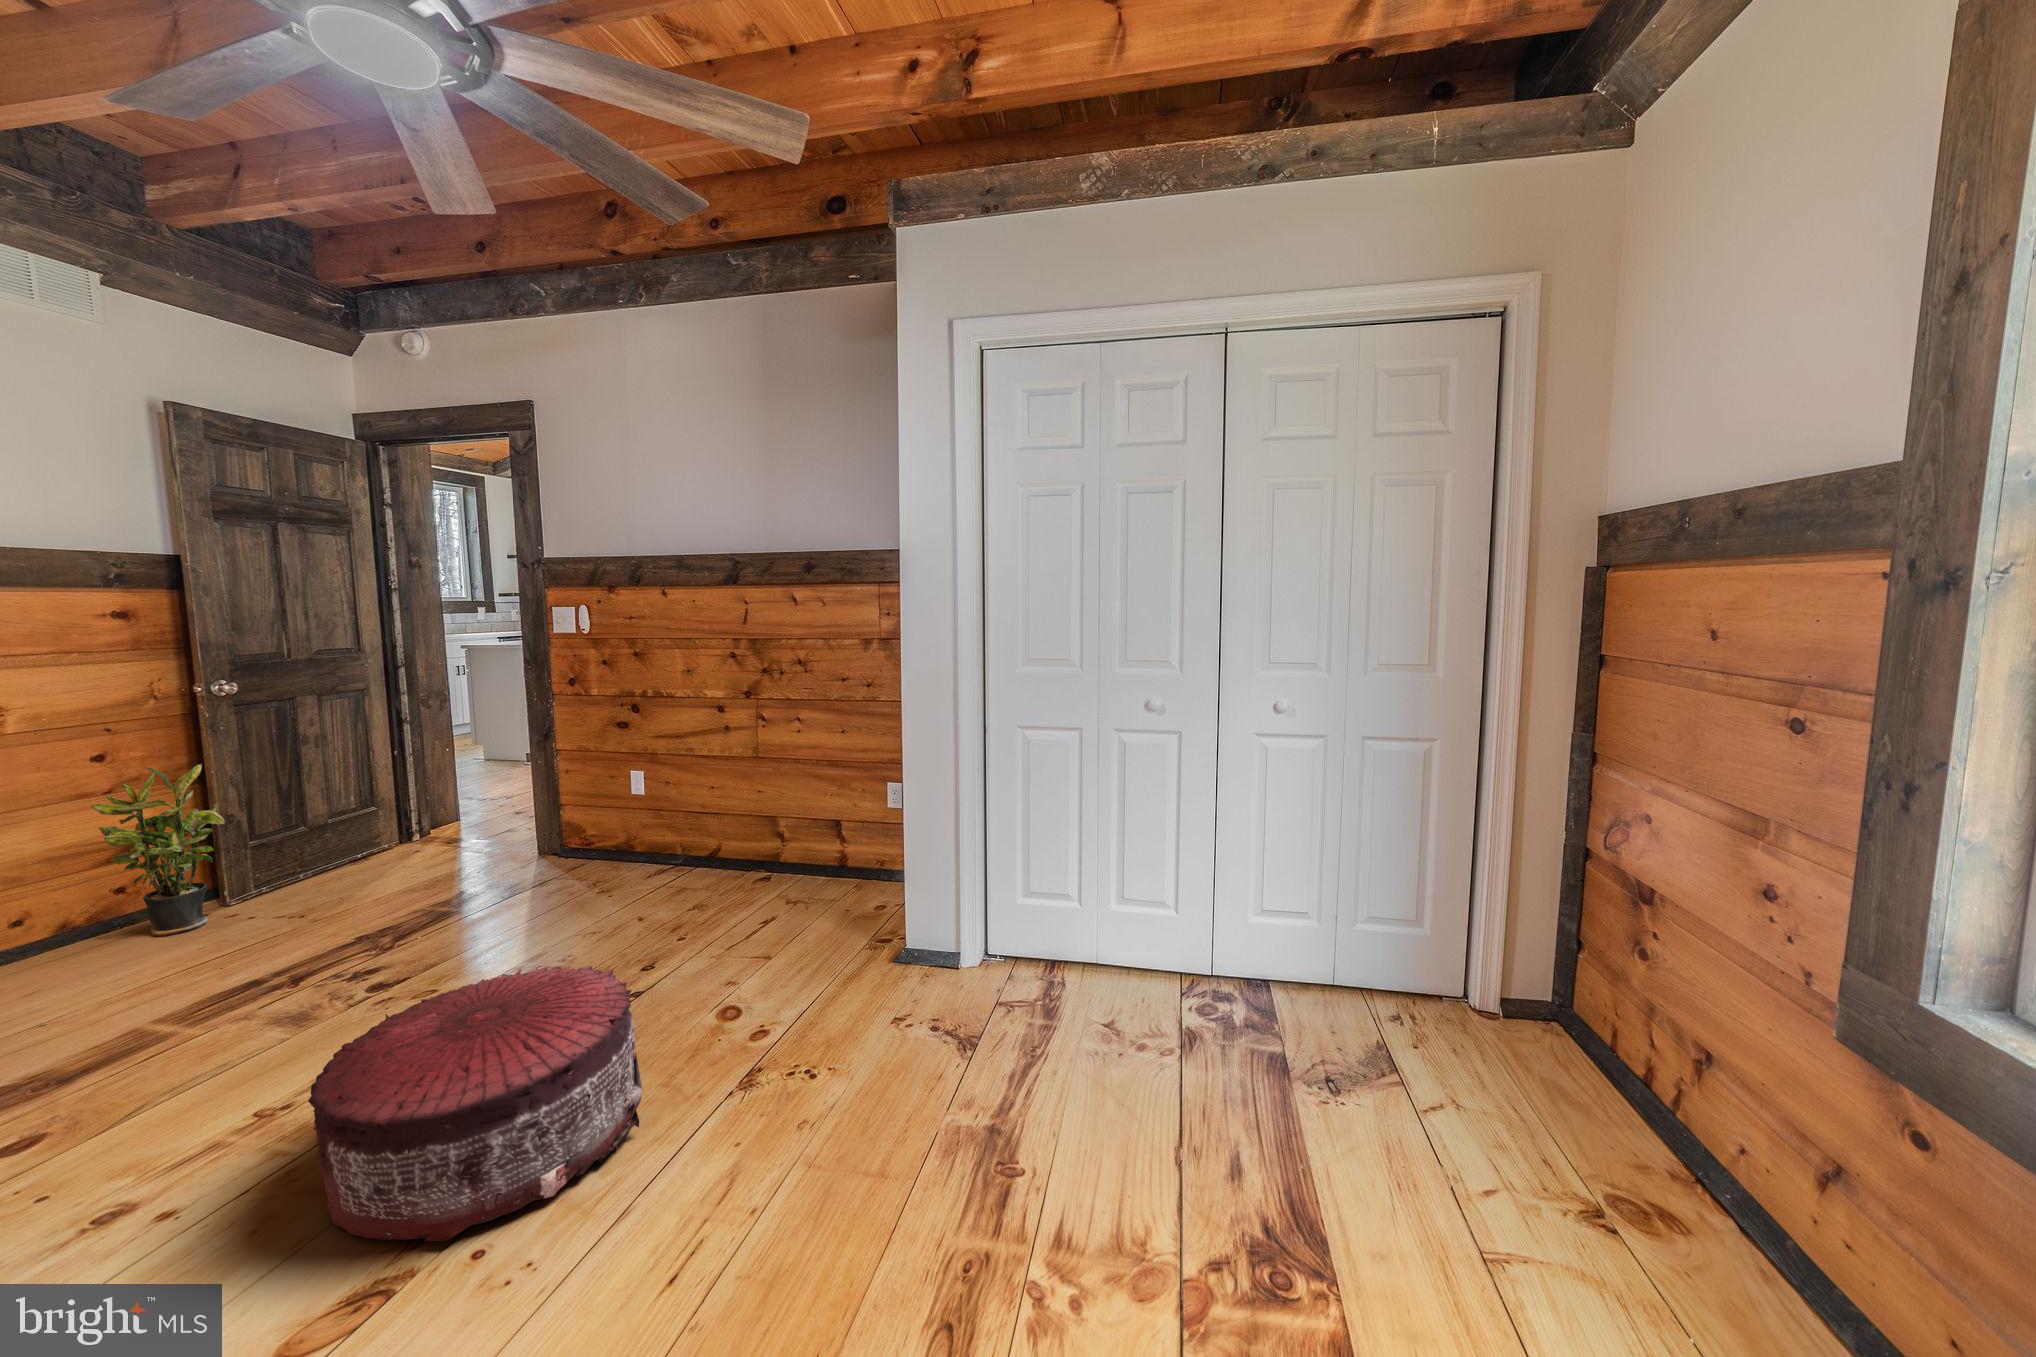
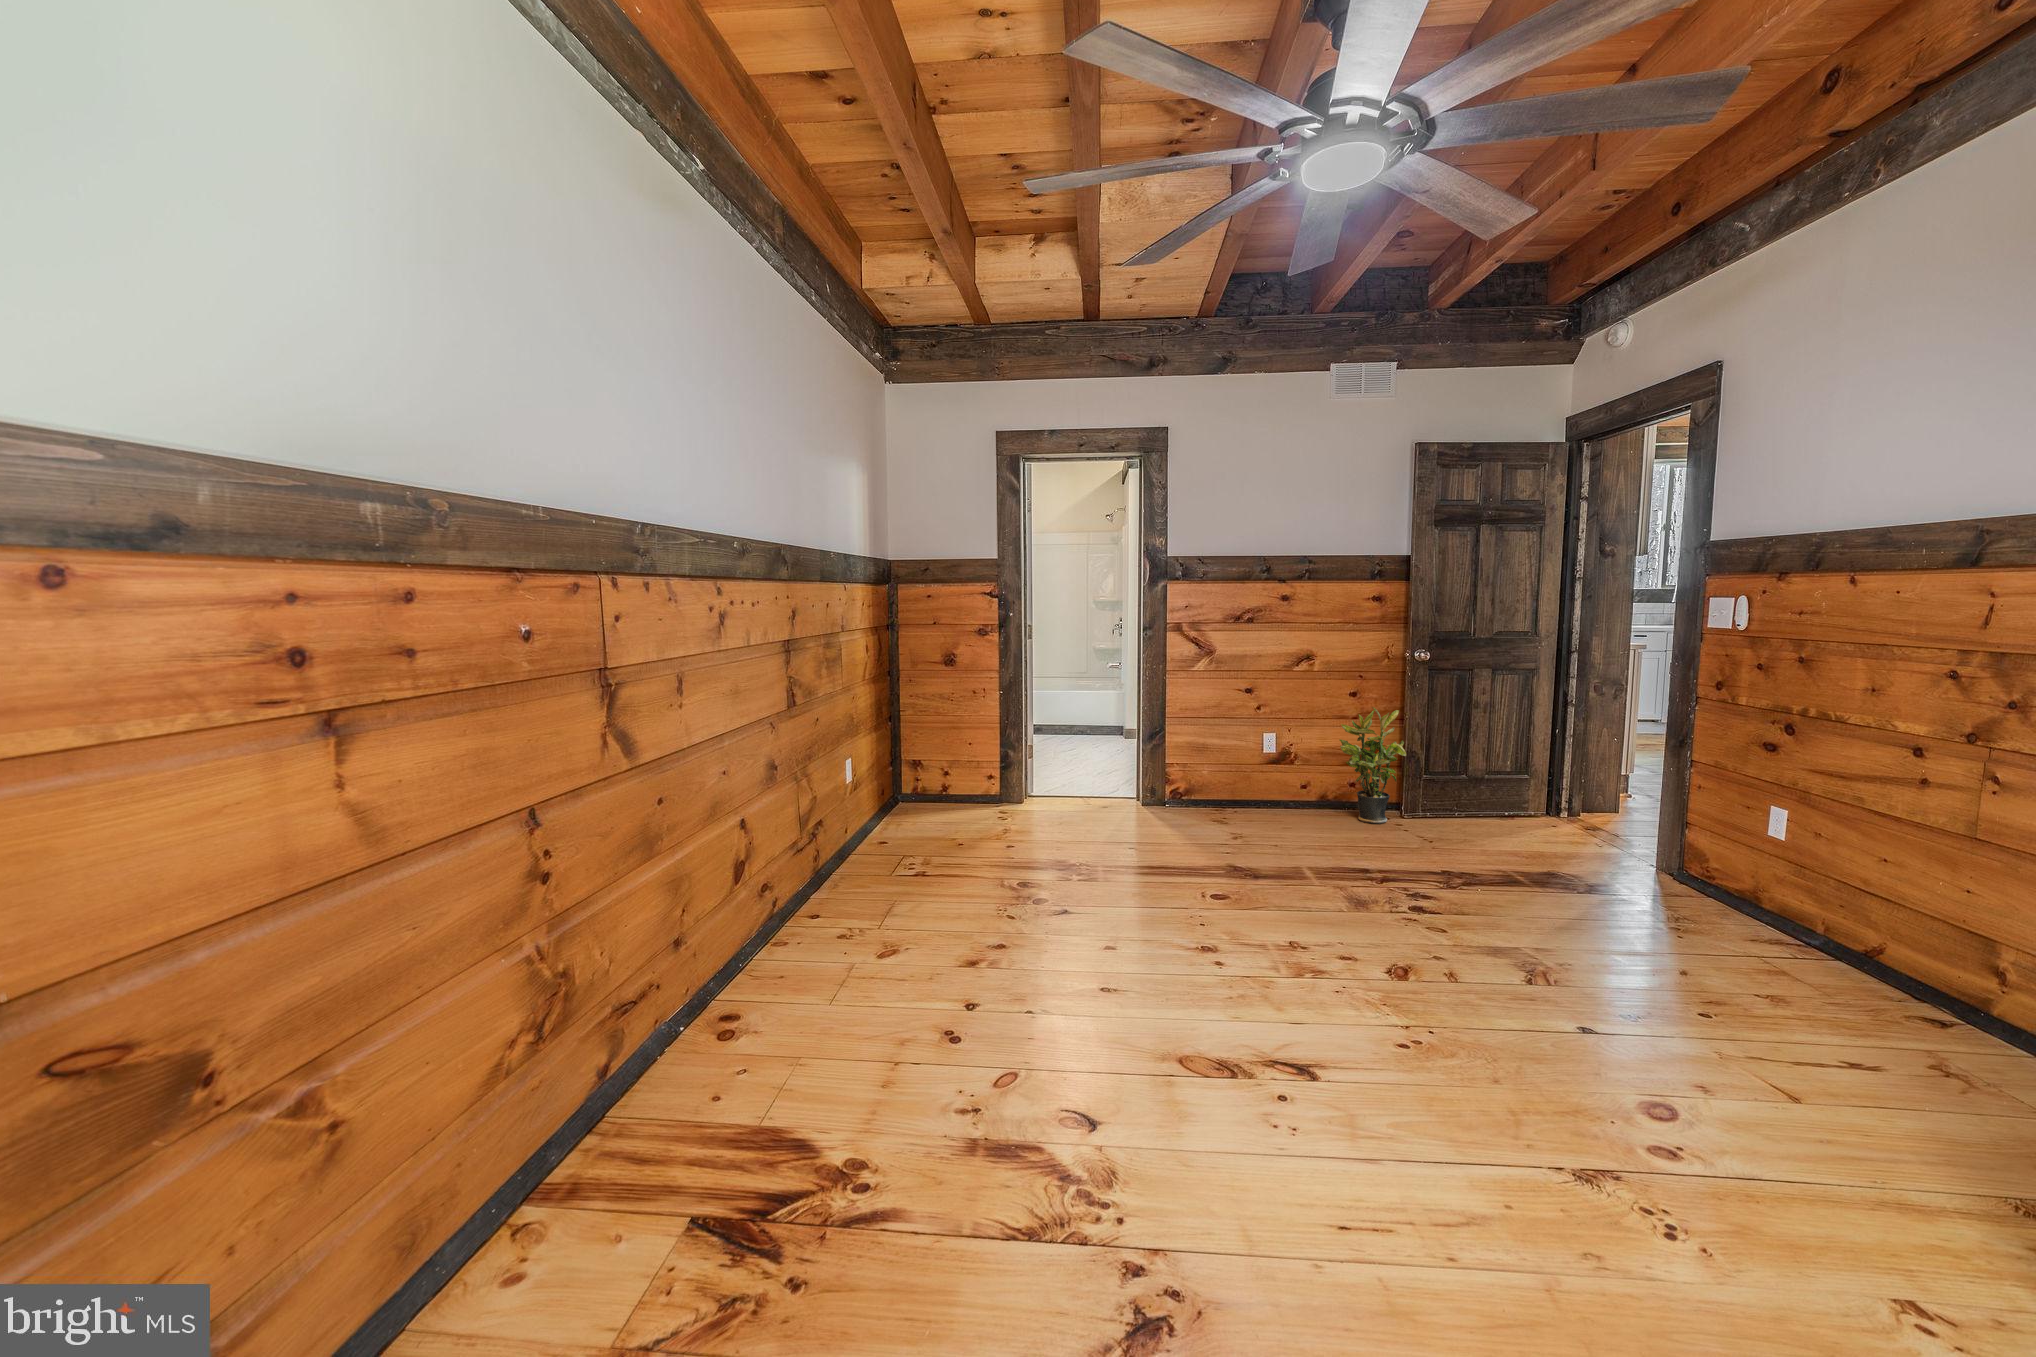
pouf: present [308,966,642,1241] -> none [1251,907,1493,1121]

